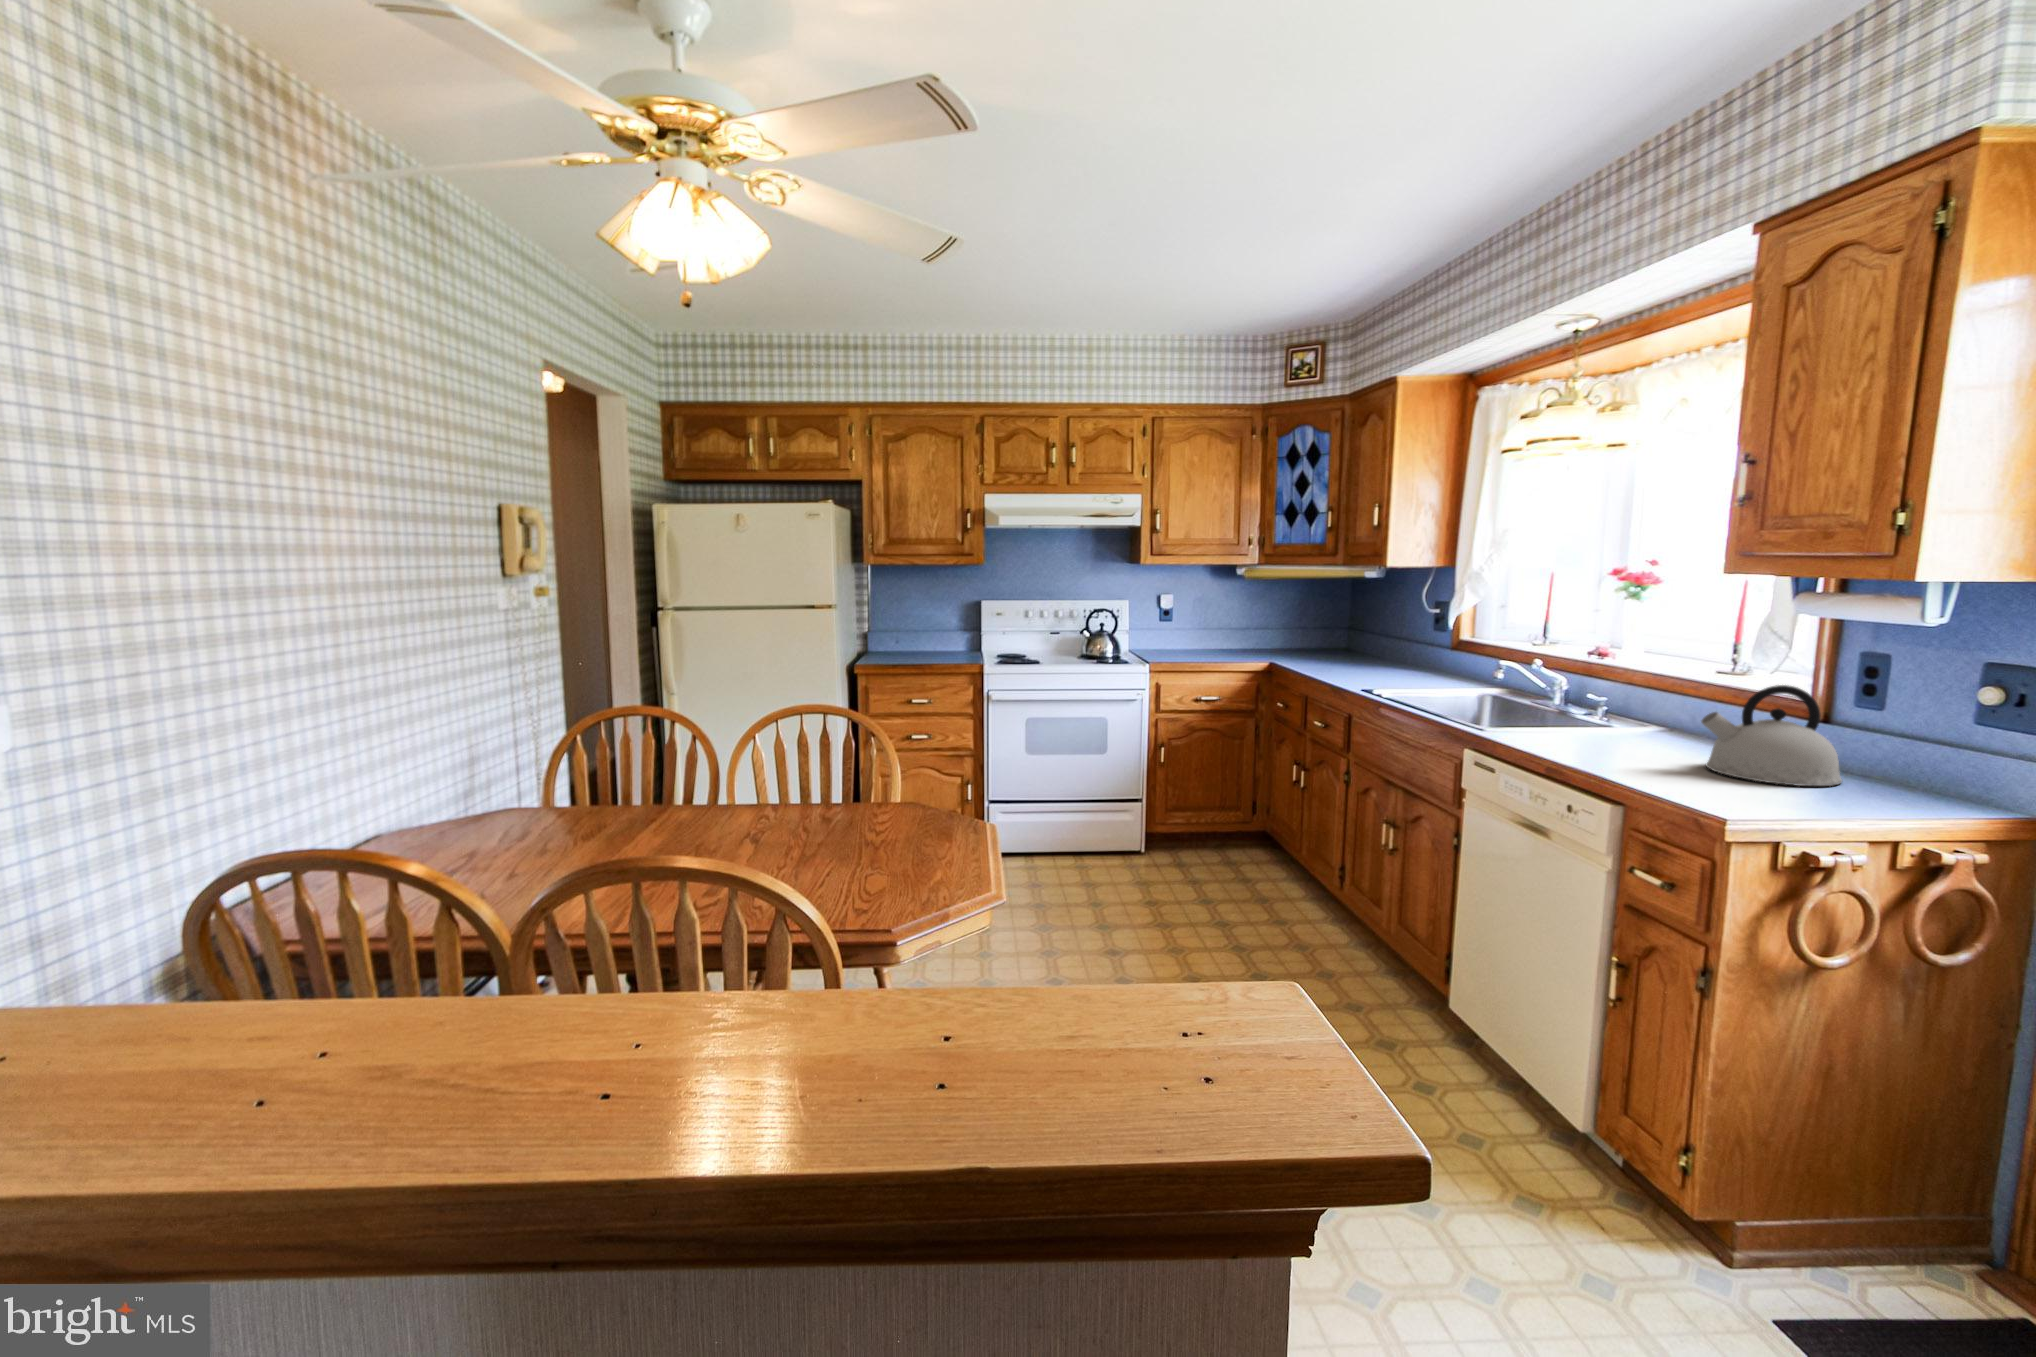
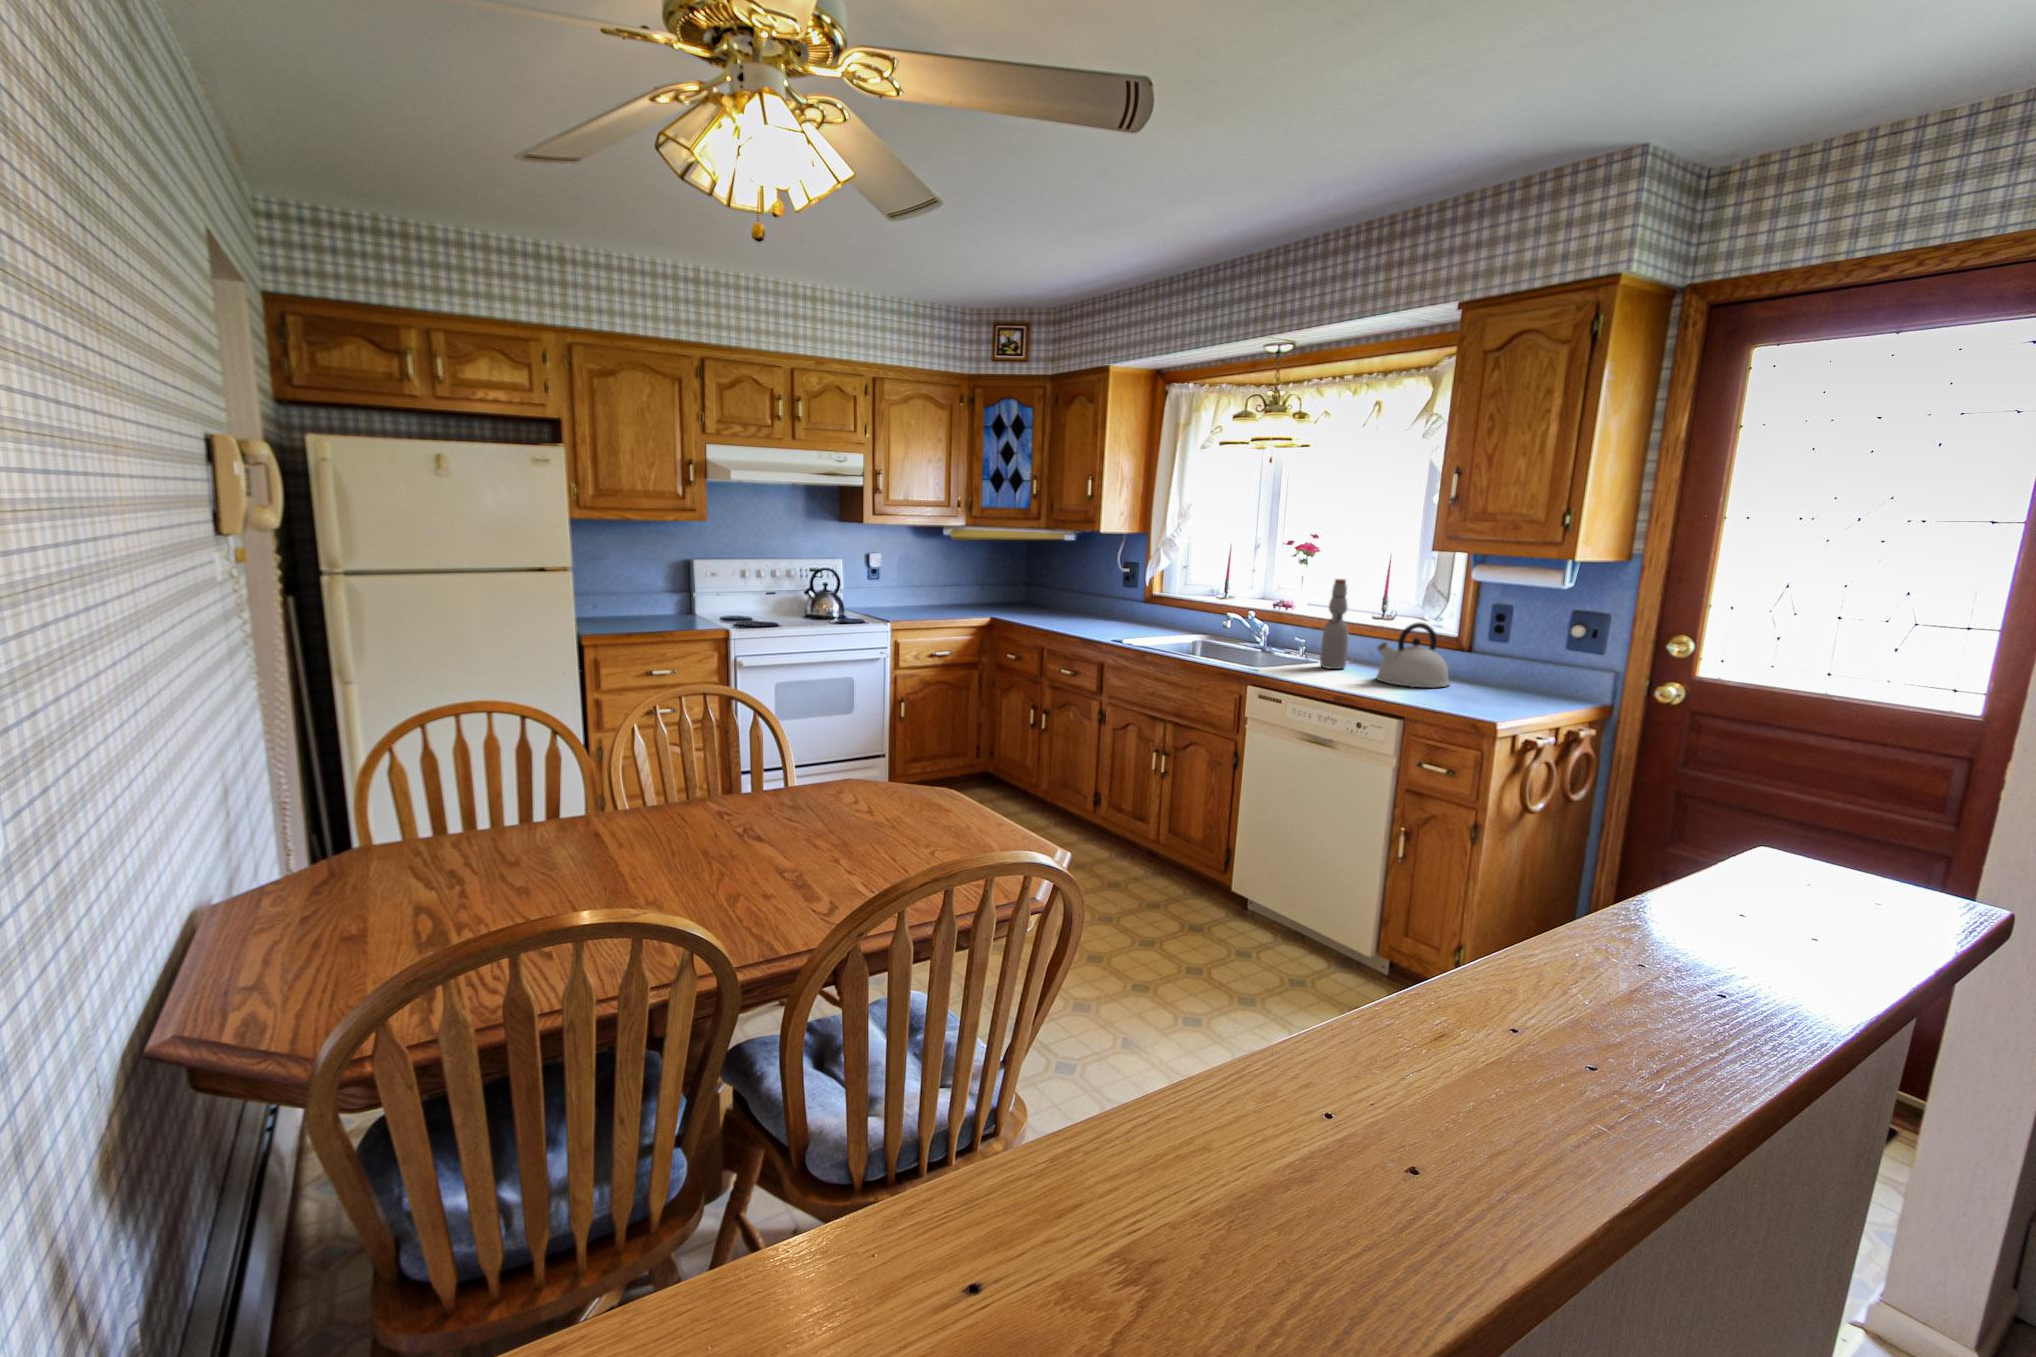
bottle: none [1636,620,1682,746] -> present [1320,579,1348,669]

